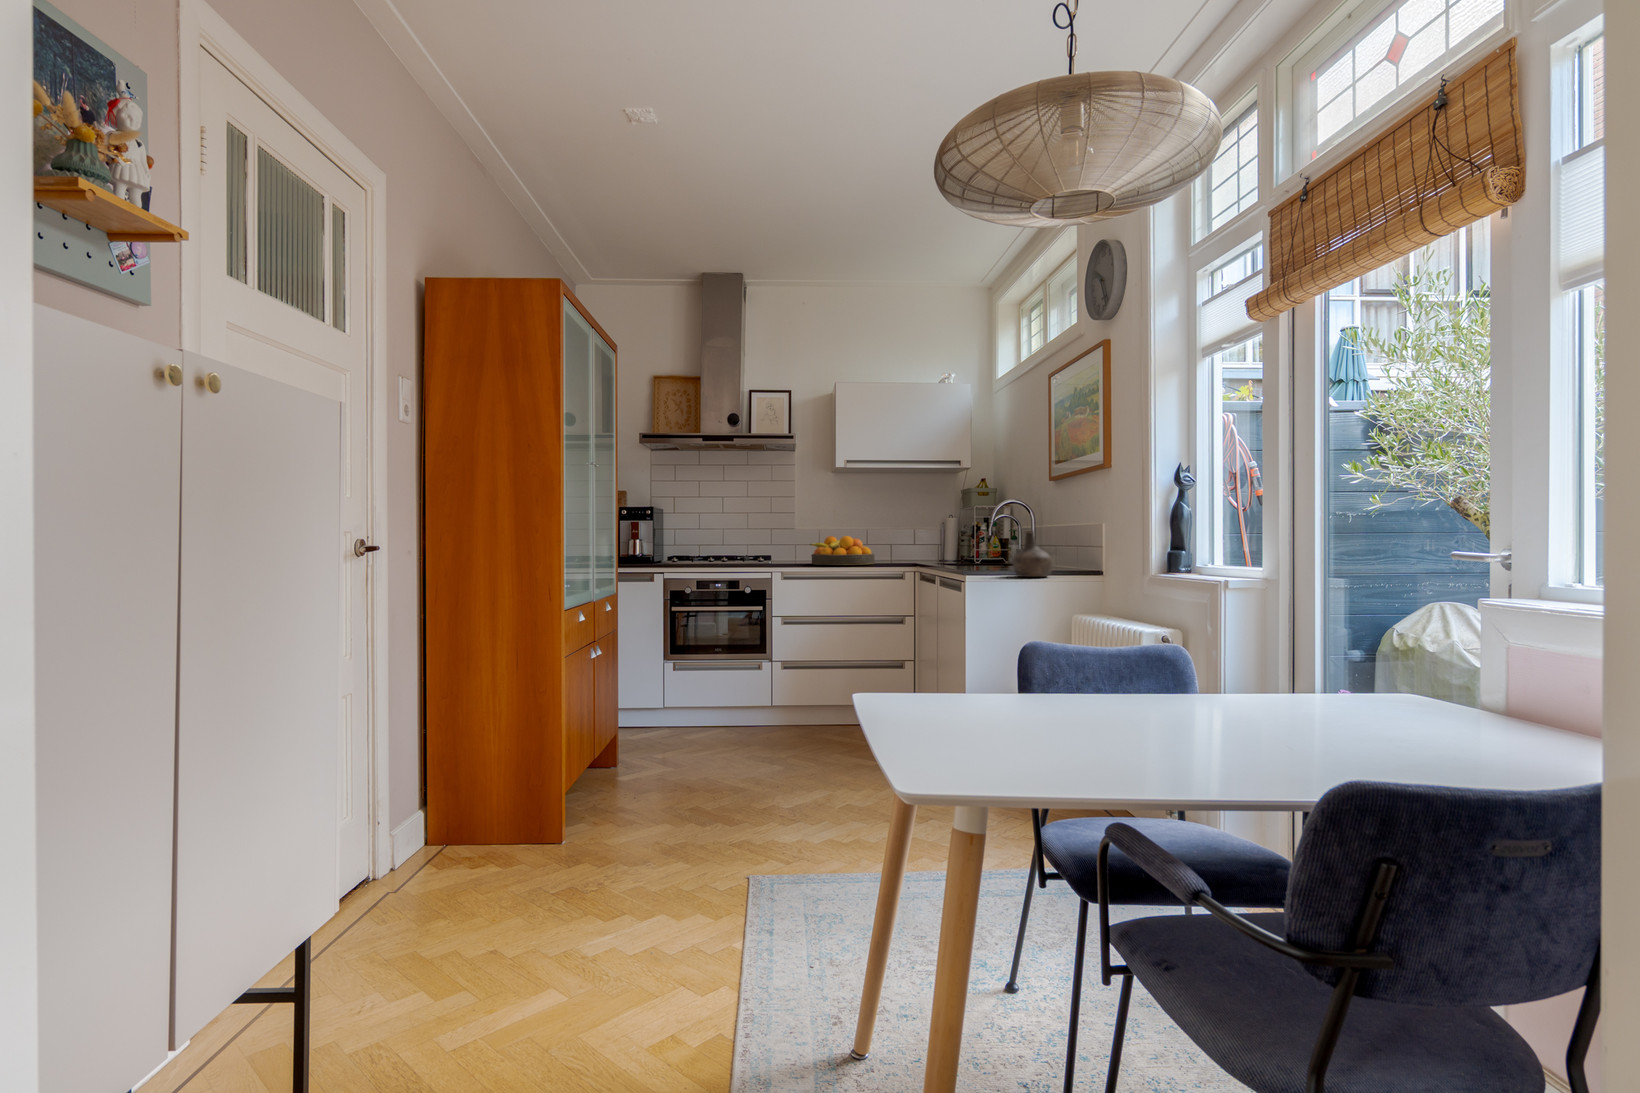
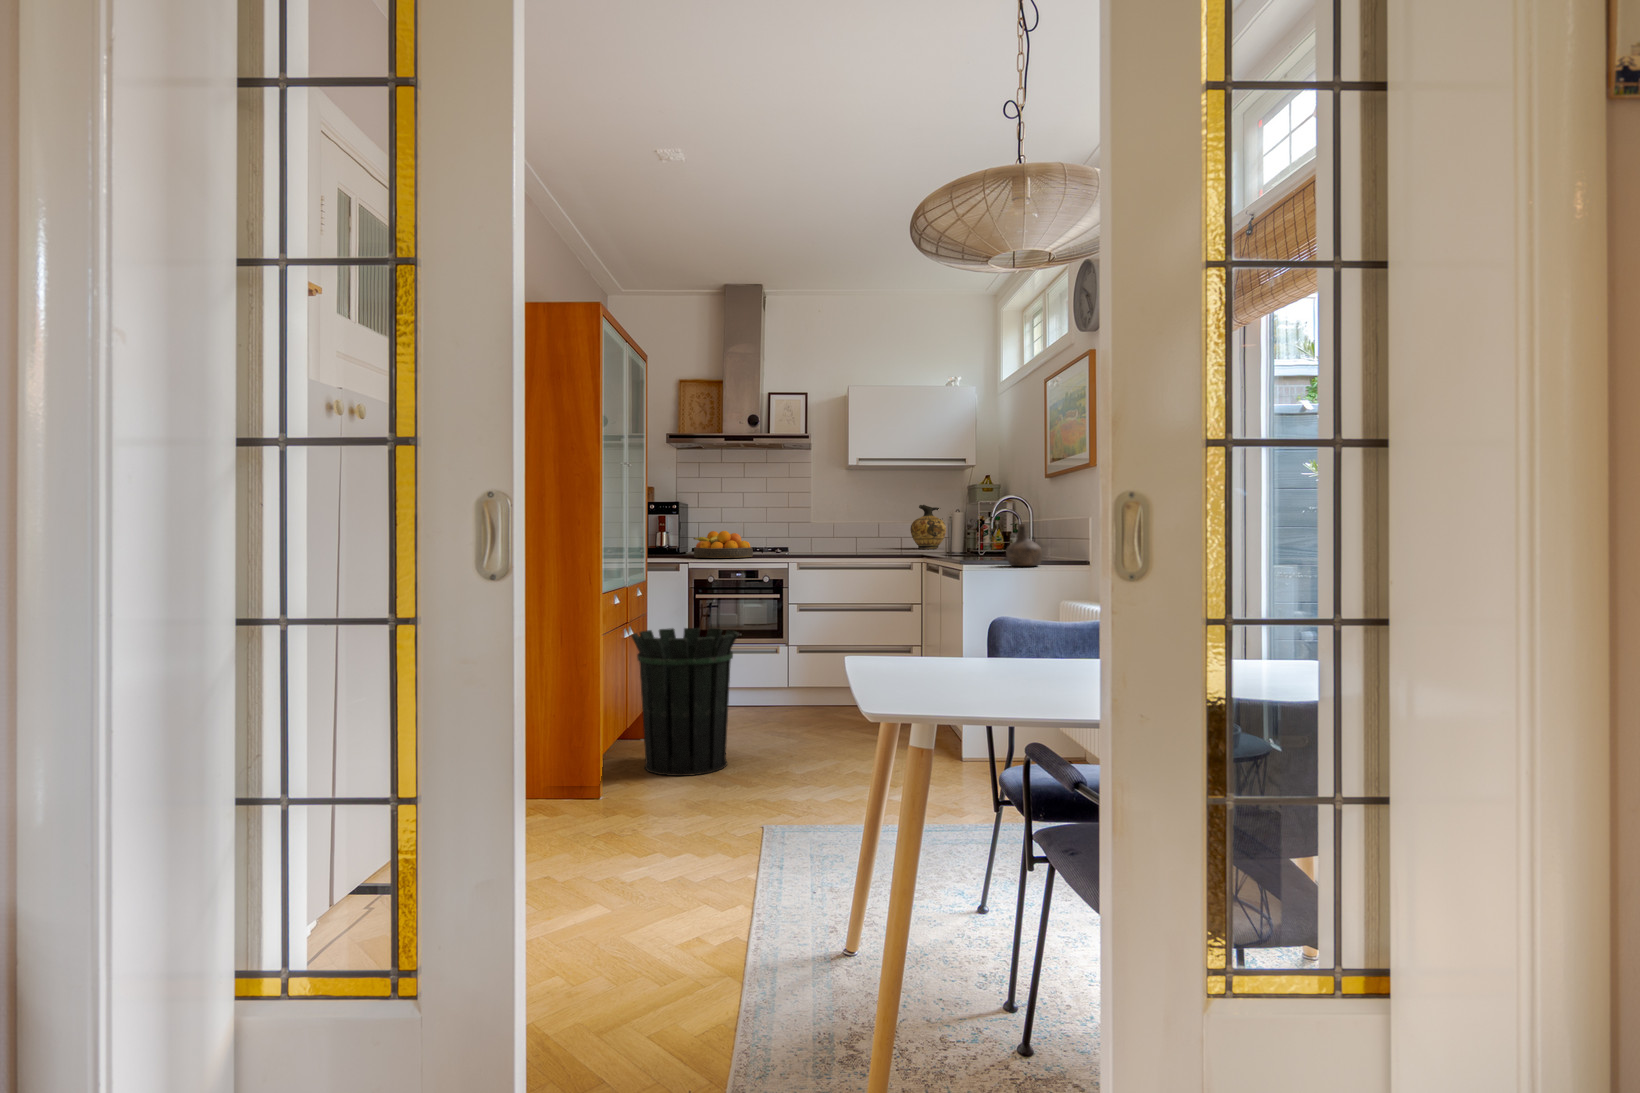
ceramic jug: none [901,510,939,557] -> present [910,505,946,549]
fruit bowl: present [810,536,875,565] -> present [694,531,753,558]
waste bin: none [597,646,719,813] -> present [631,628,738,776]

